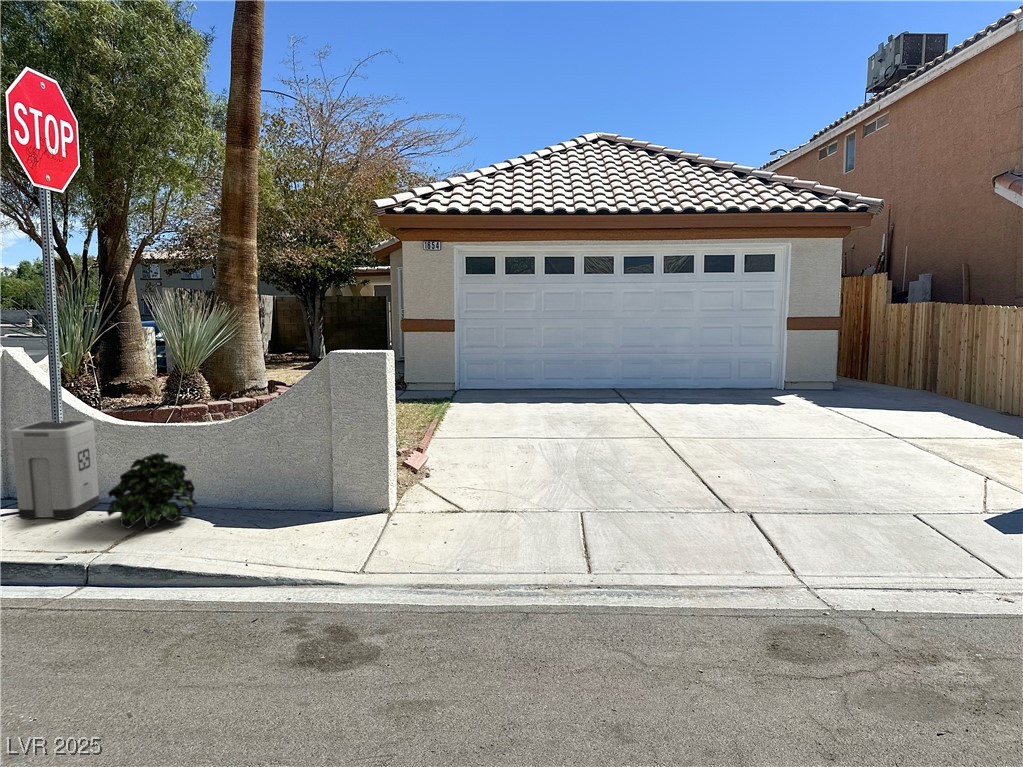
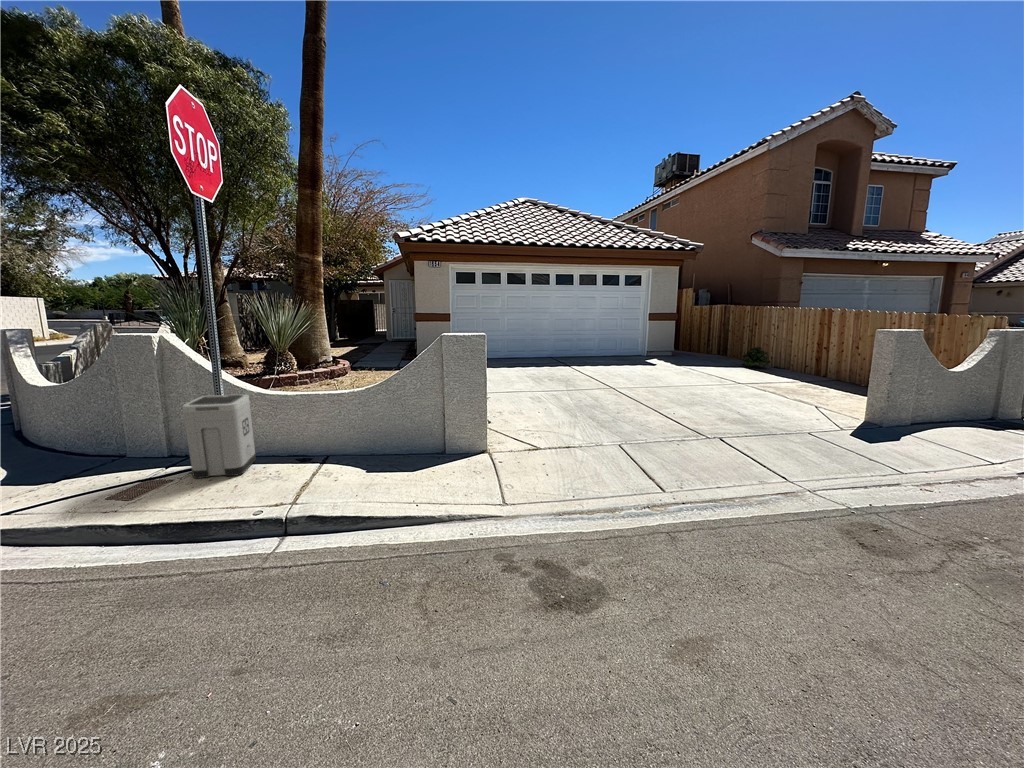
potted plant: present [107,453,197,529] -> present [742,347,770,367]

